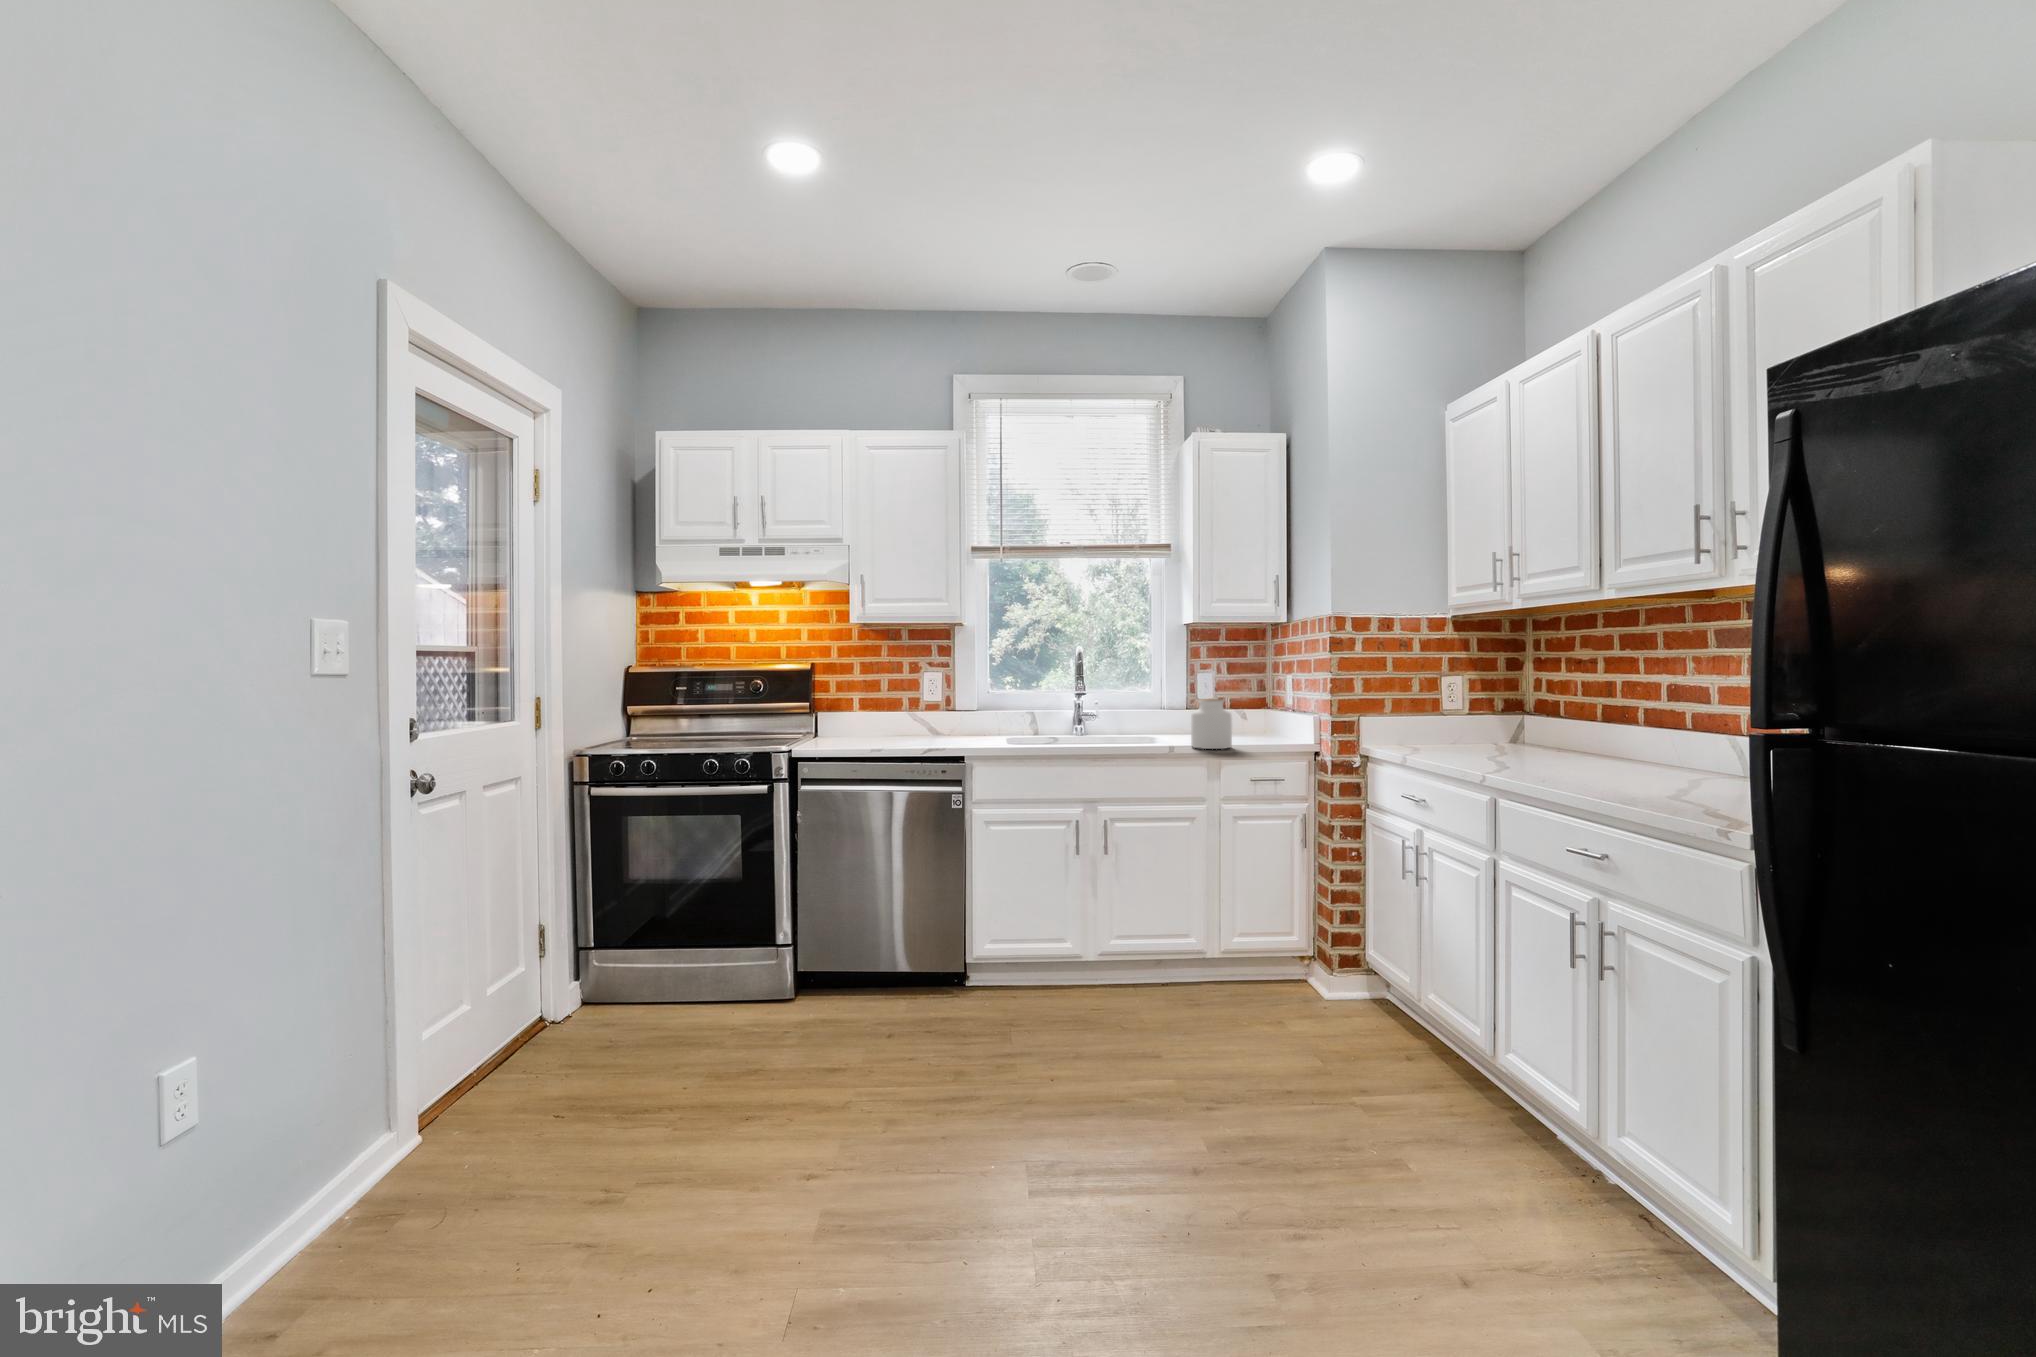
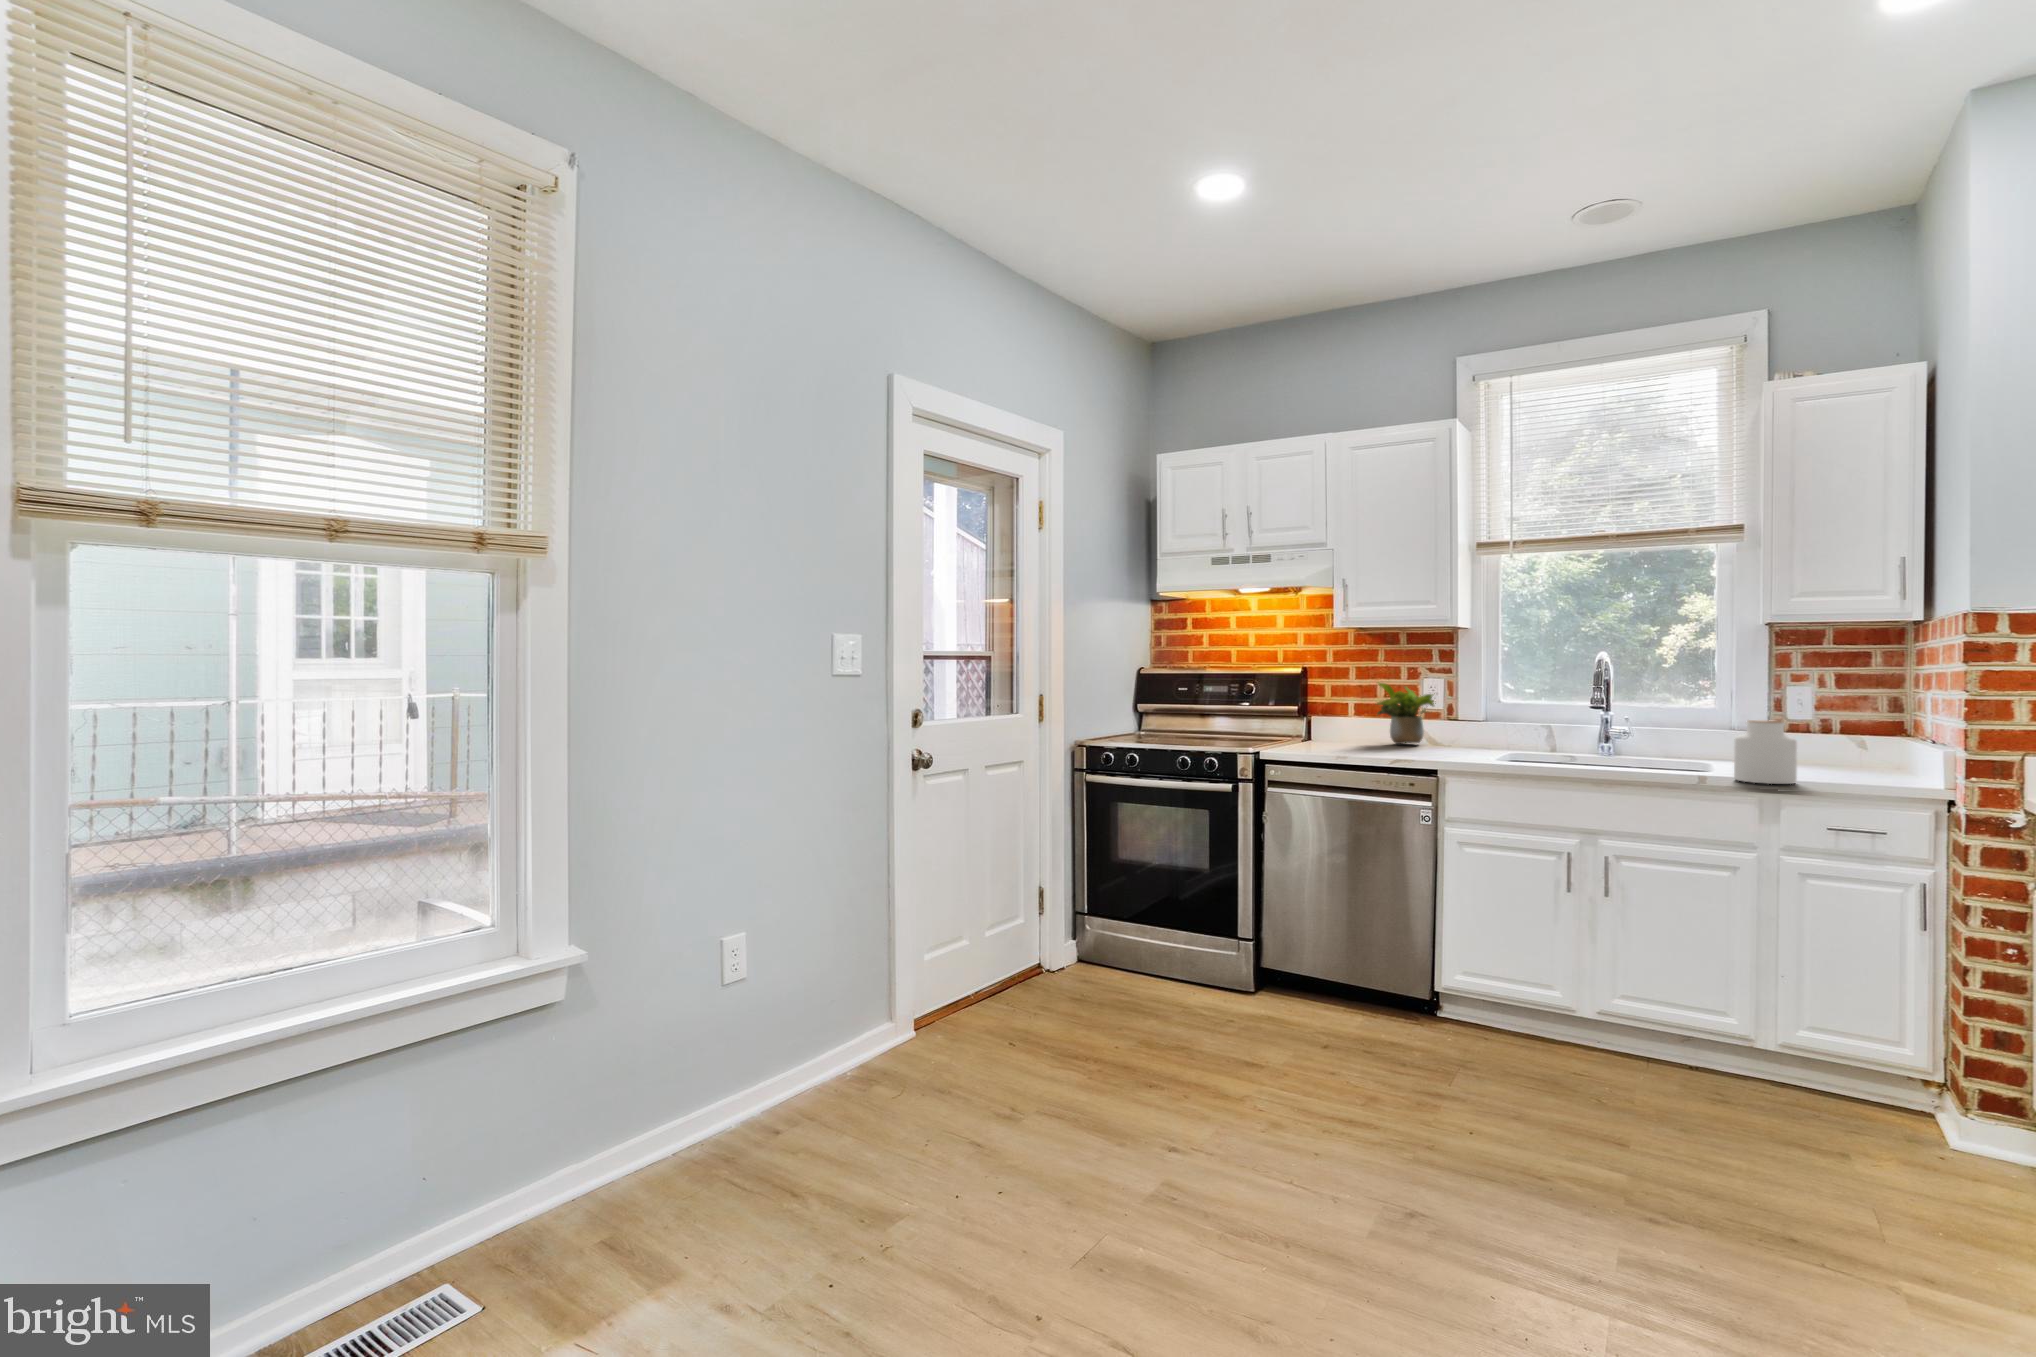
potted plant: none [886,676,939,734] -> present [1377,683,1436,744]

